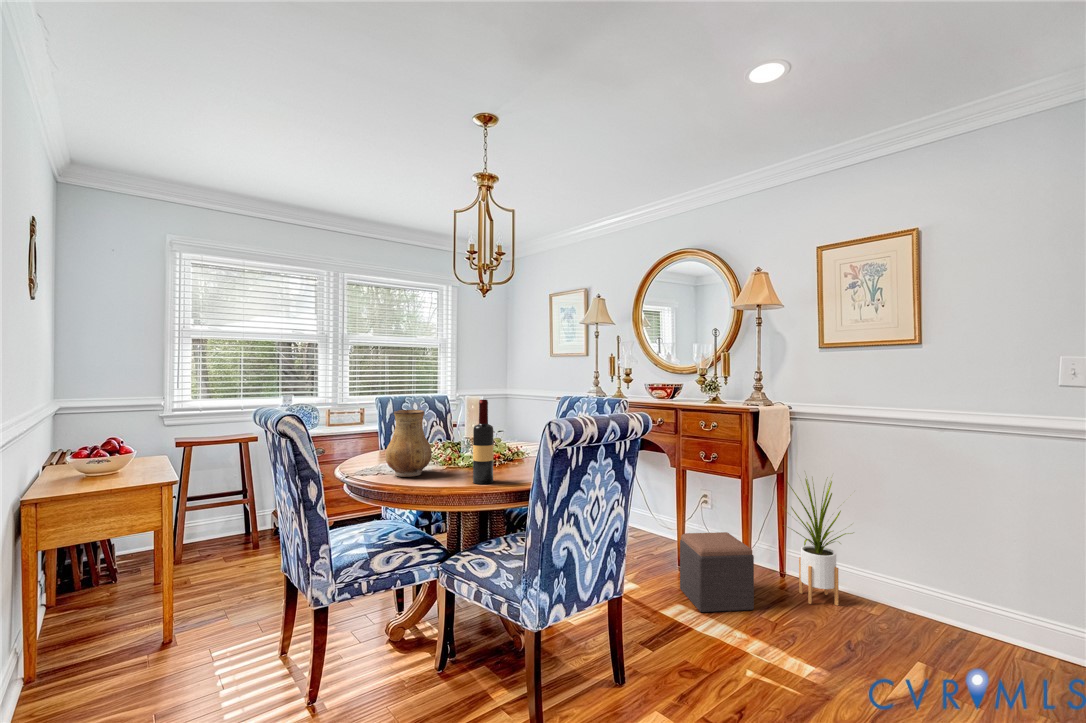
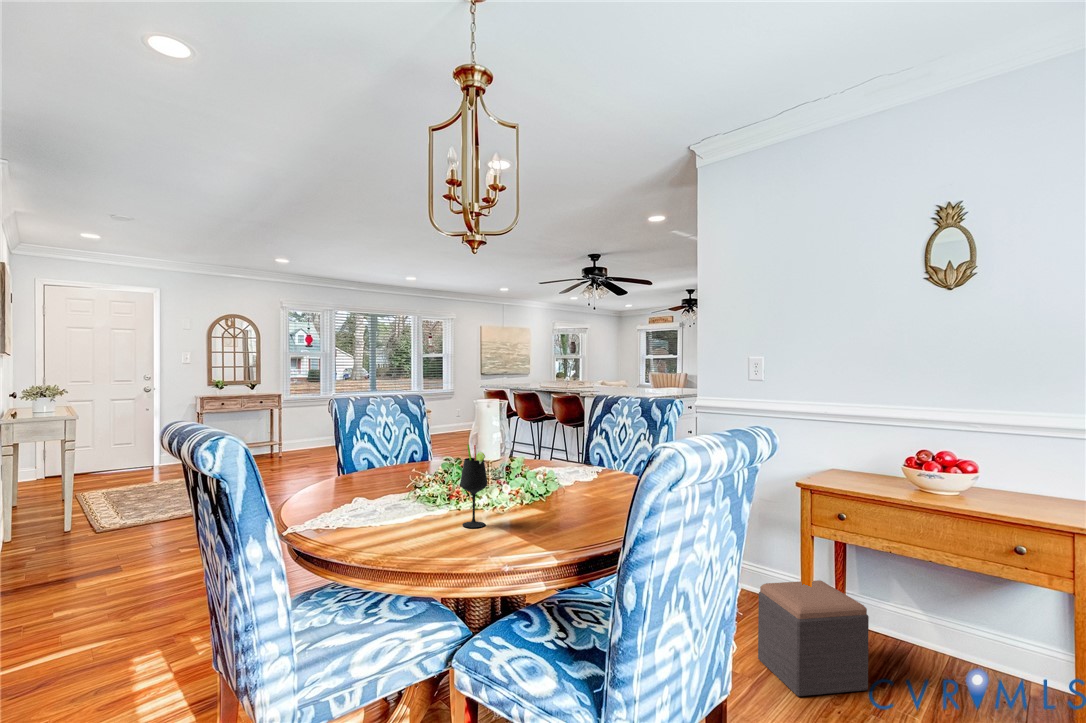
wine bottle: present [473,400,493,484] -> none [505,404,536,537]
ceramic pitcher: present [385,410,432,477] -> none [361,419,432,524]
wine glass: none [448,426,465,479] -> present [460,445,487,527]
house plant: present [787,476,852,606] -> none [896,495,1004,680]

